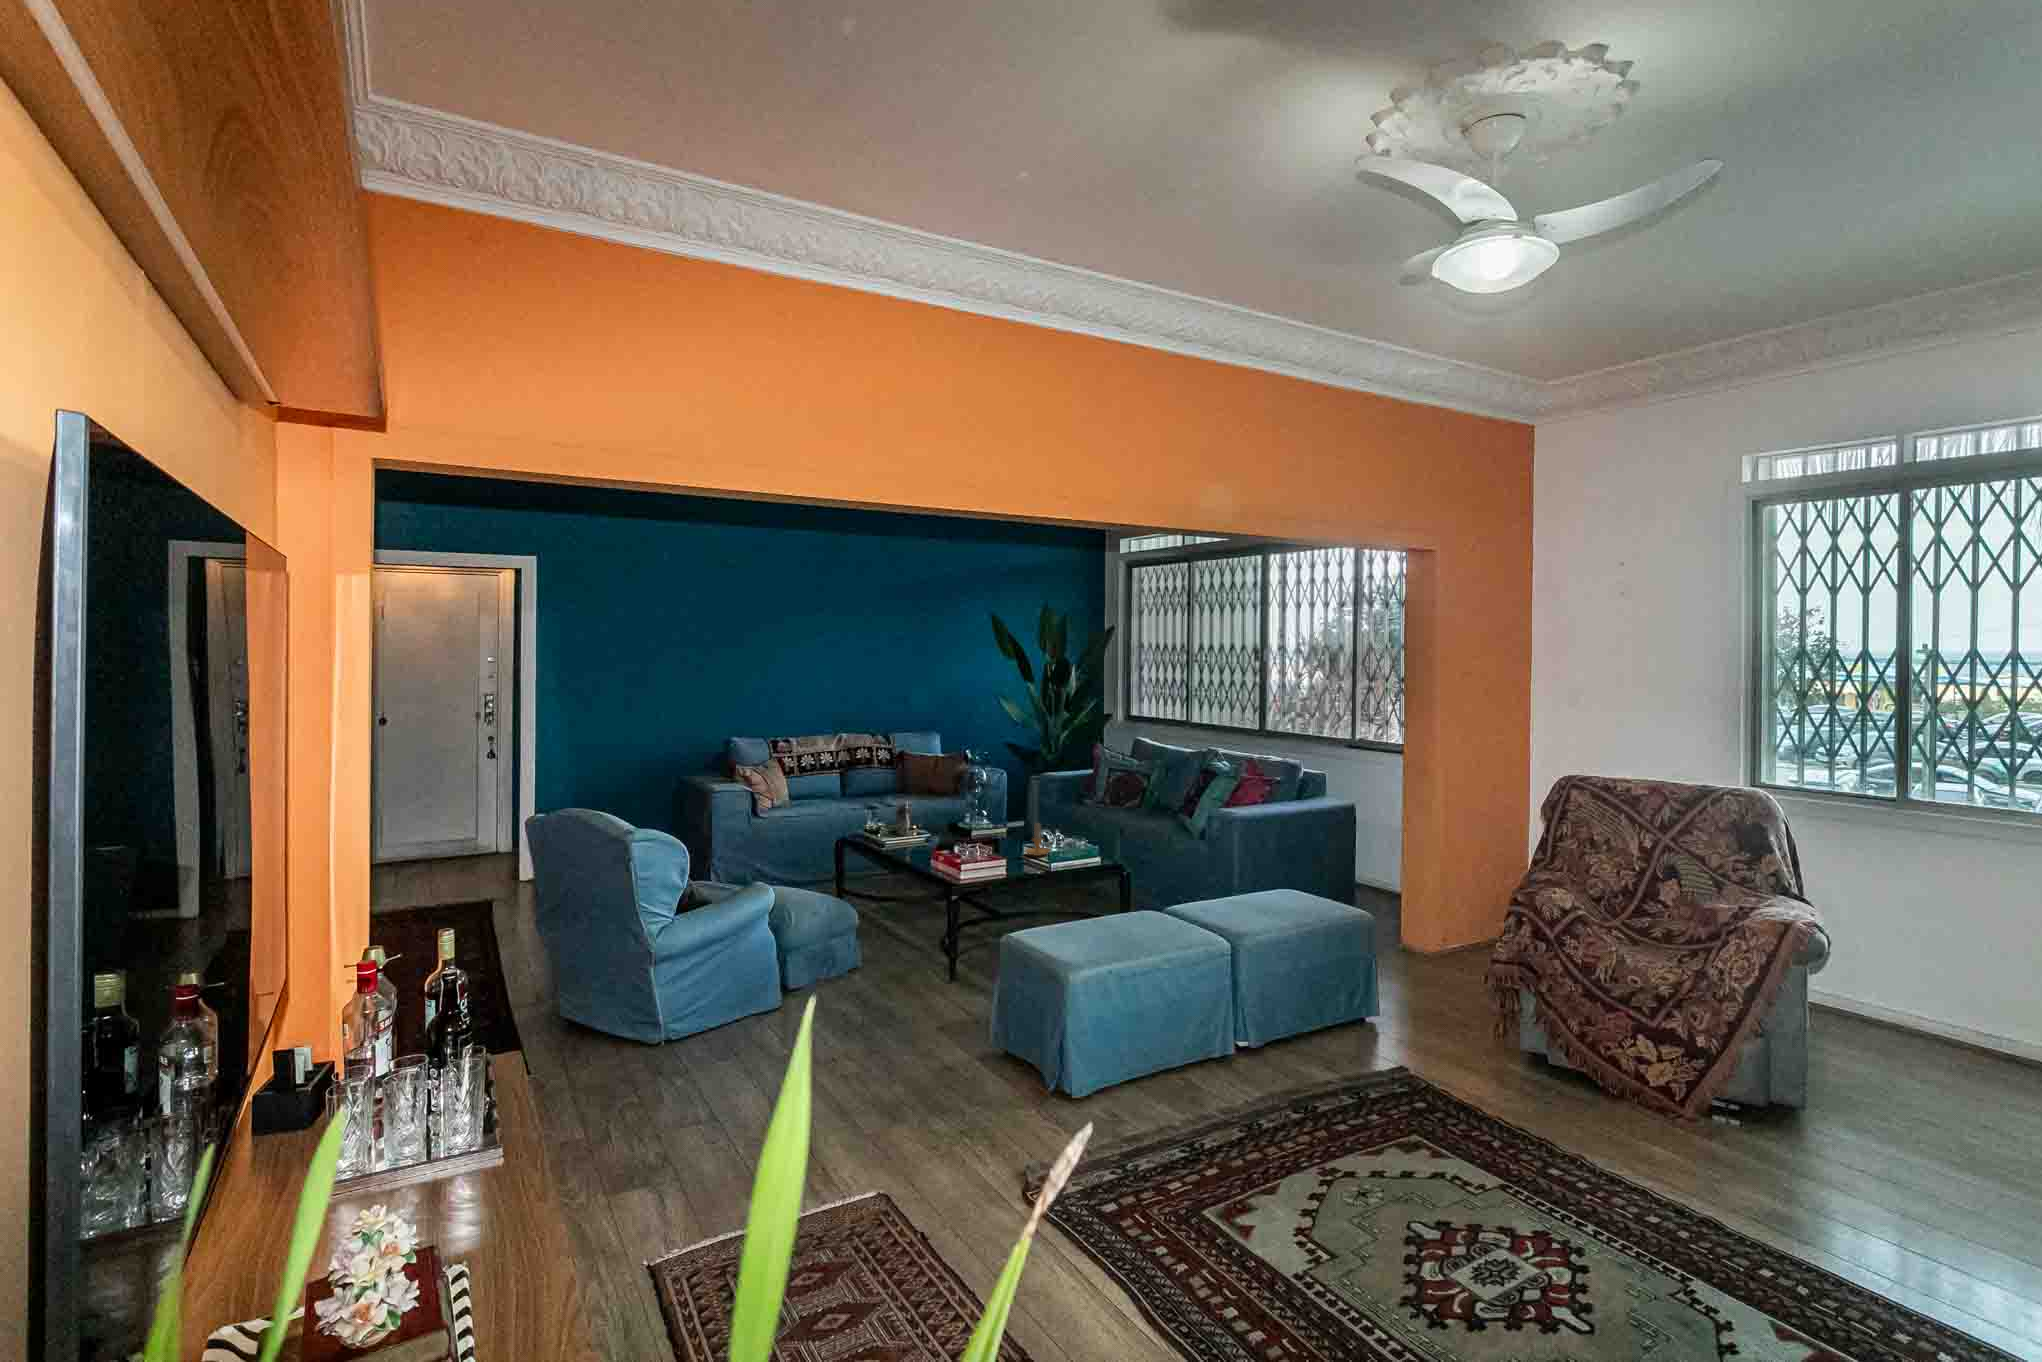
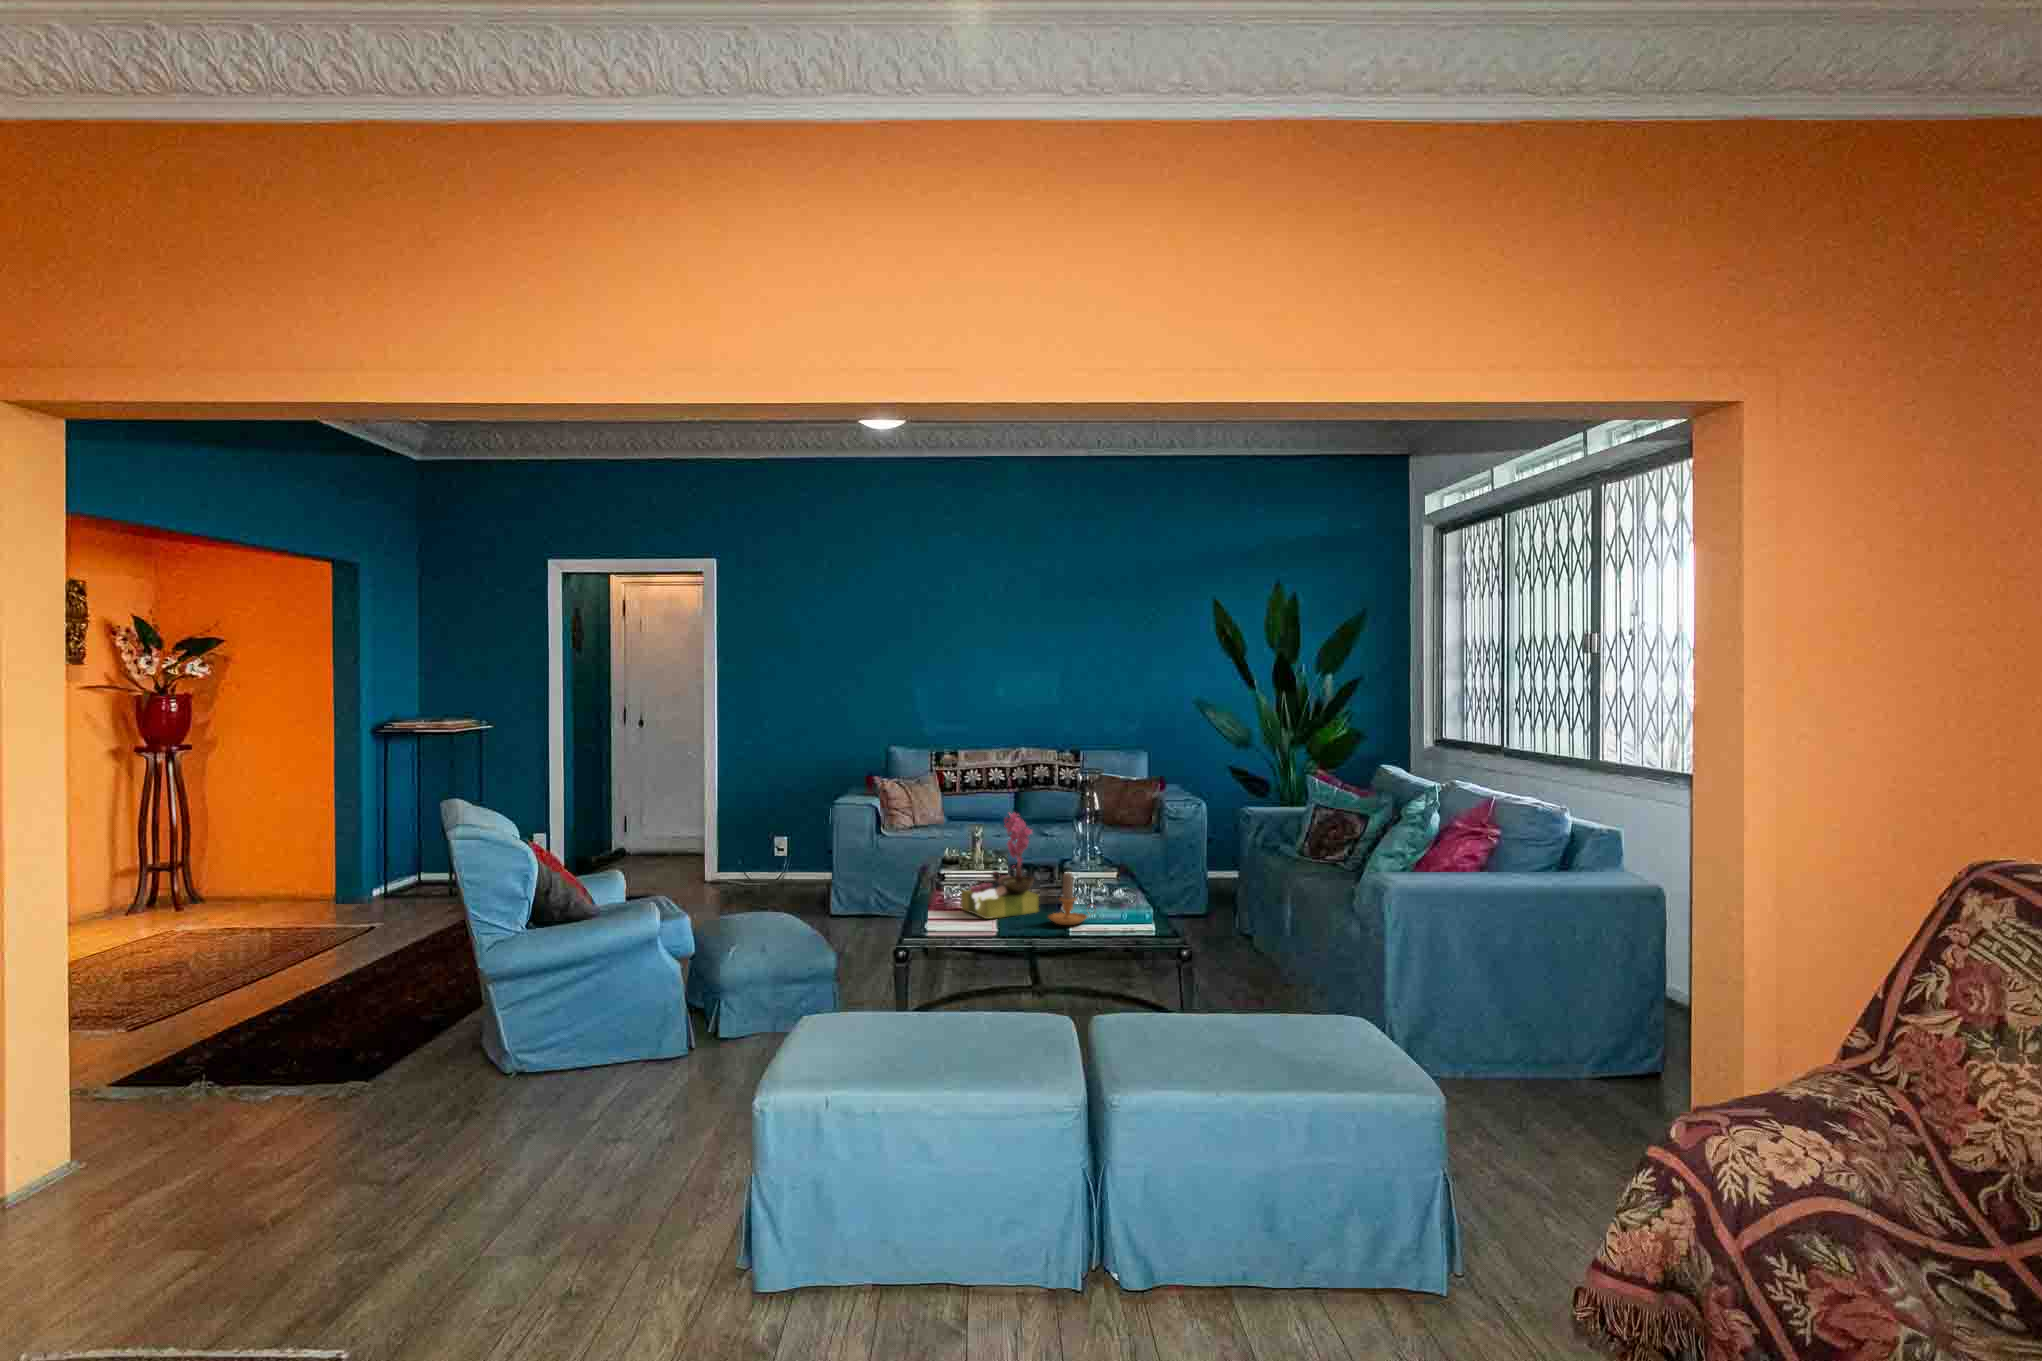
flower arrangement: none [951,786,1005,858] -> present [961,813,1039,919]

